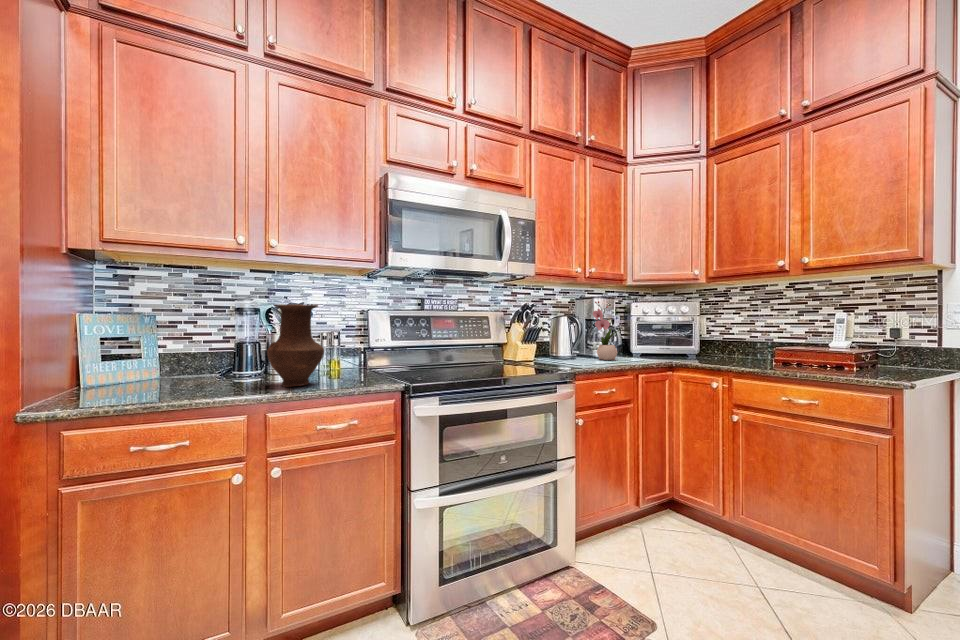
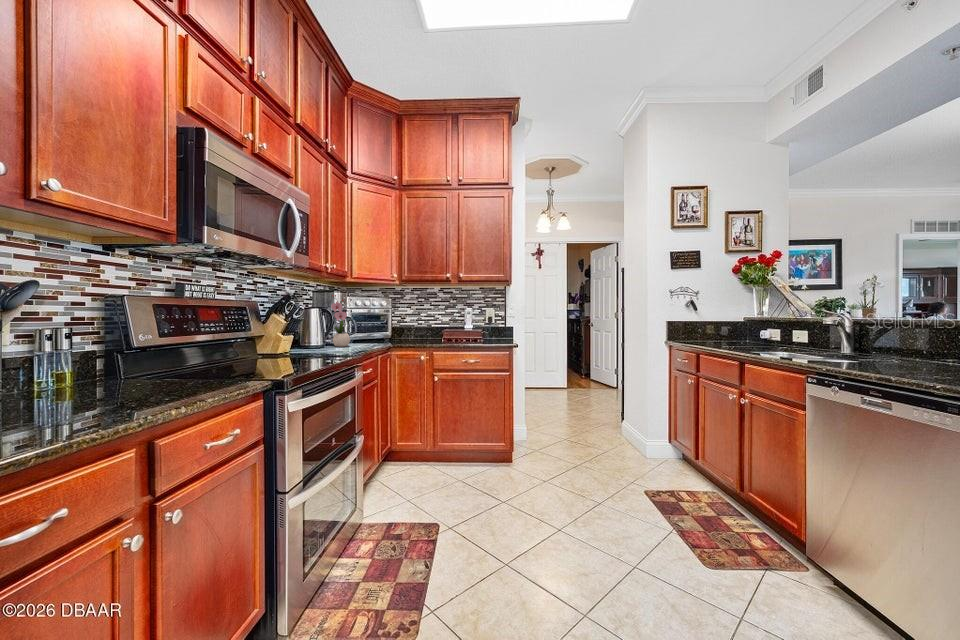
vase: present [267,304,324,387] -> none [84,285,181,406]

